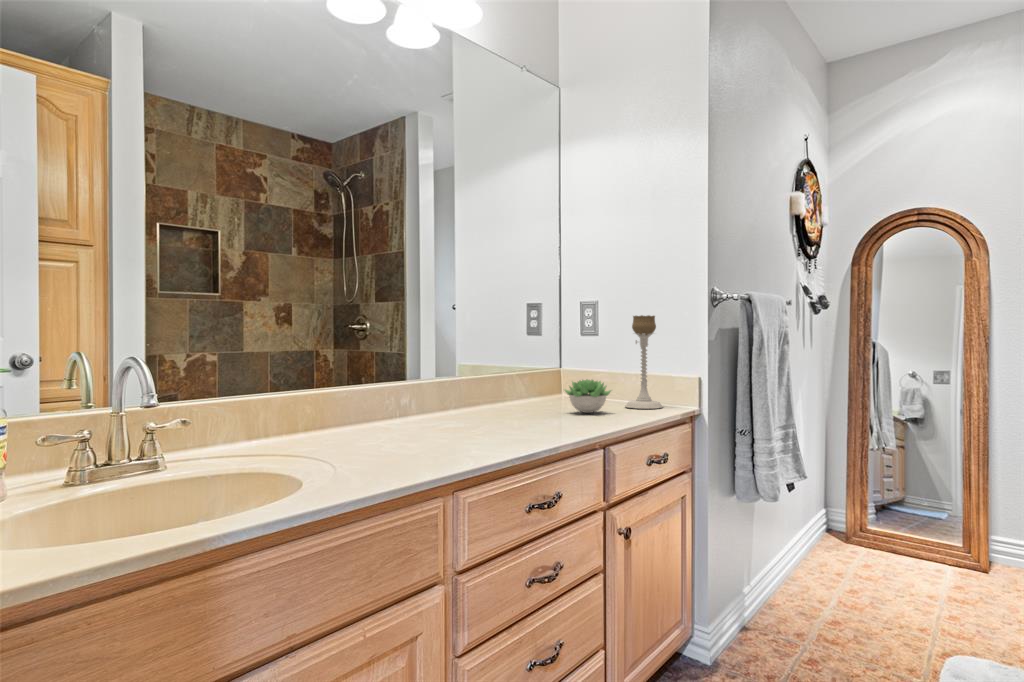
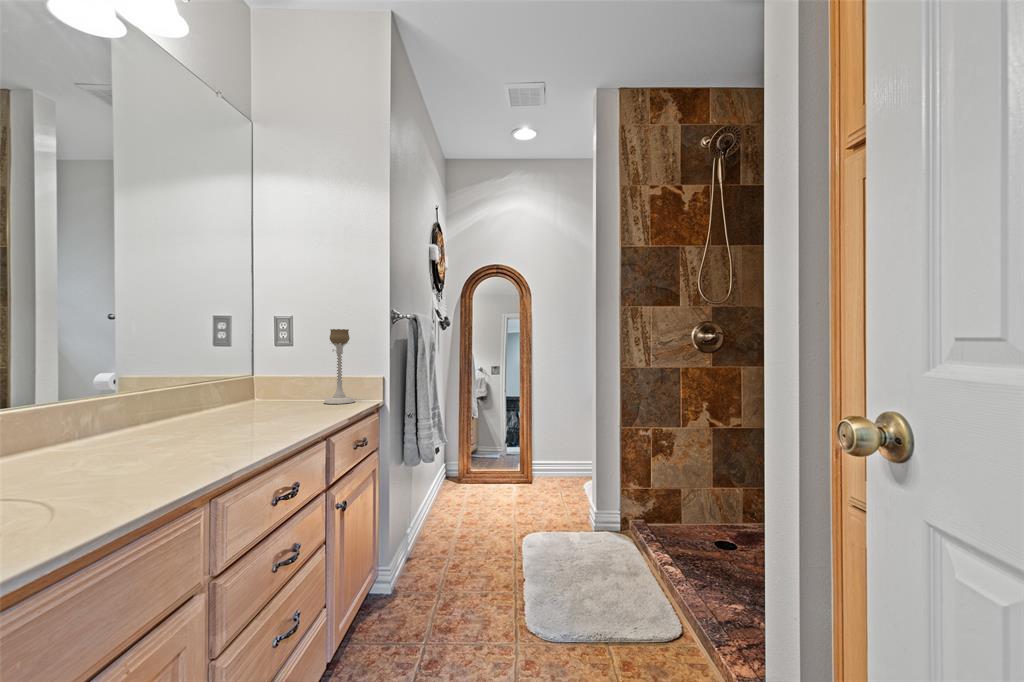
succulent plant: present [565,379,611,413] -> none [274,382,318,411]

